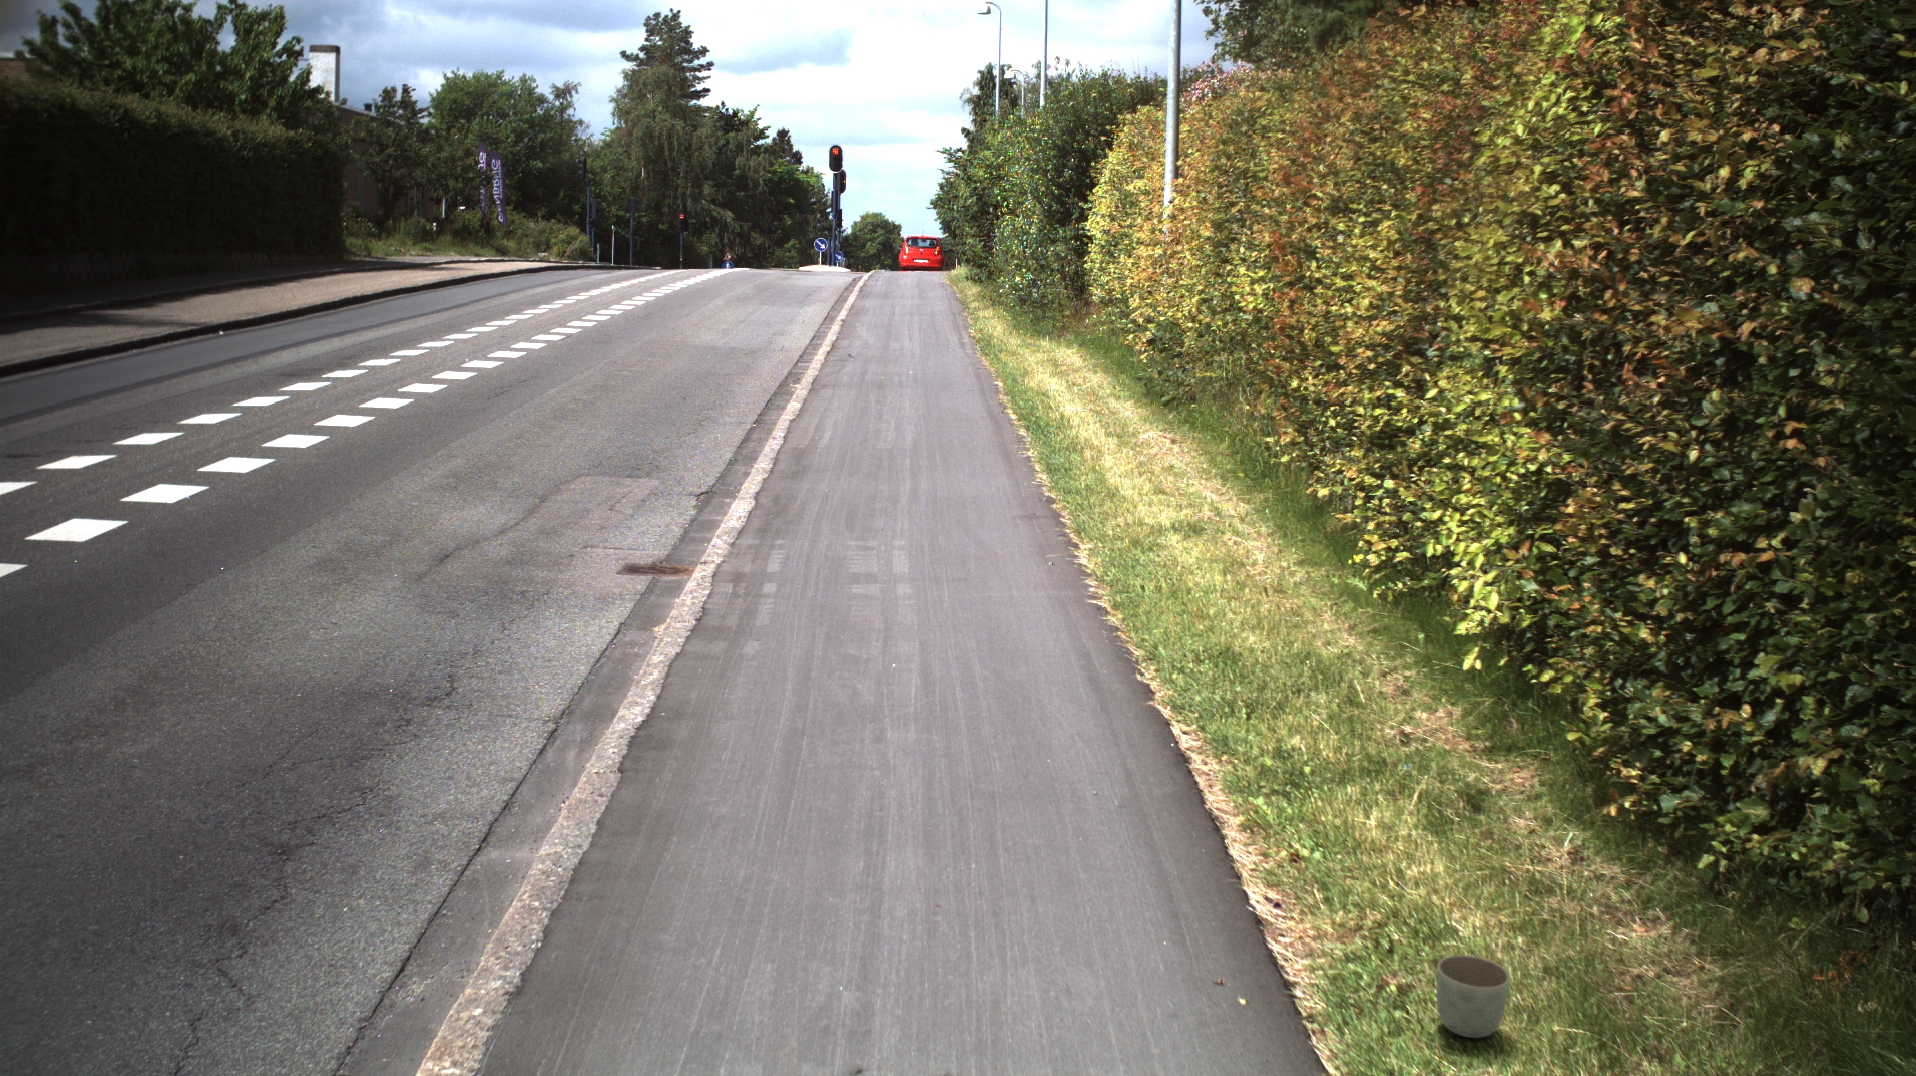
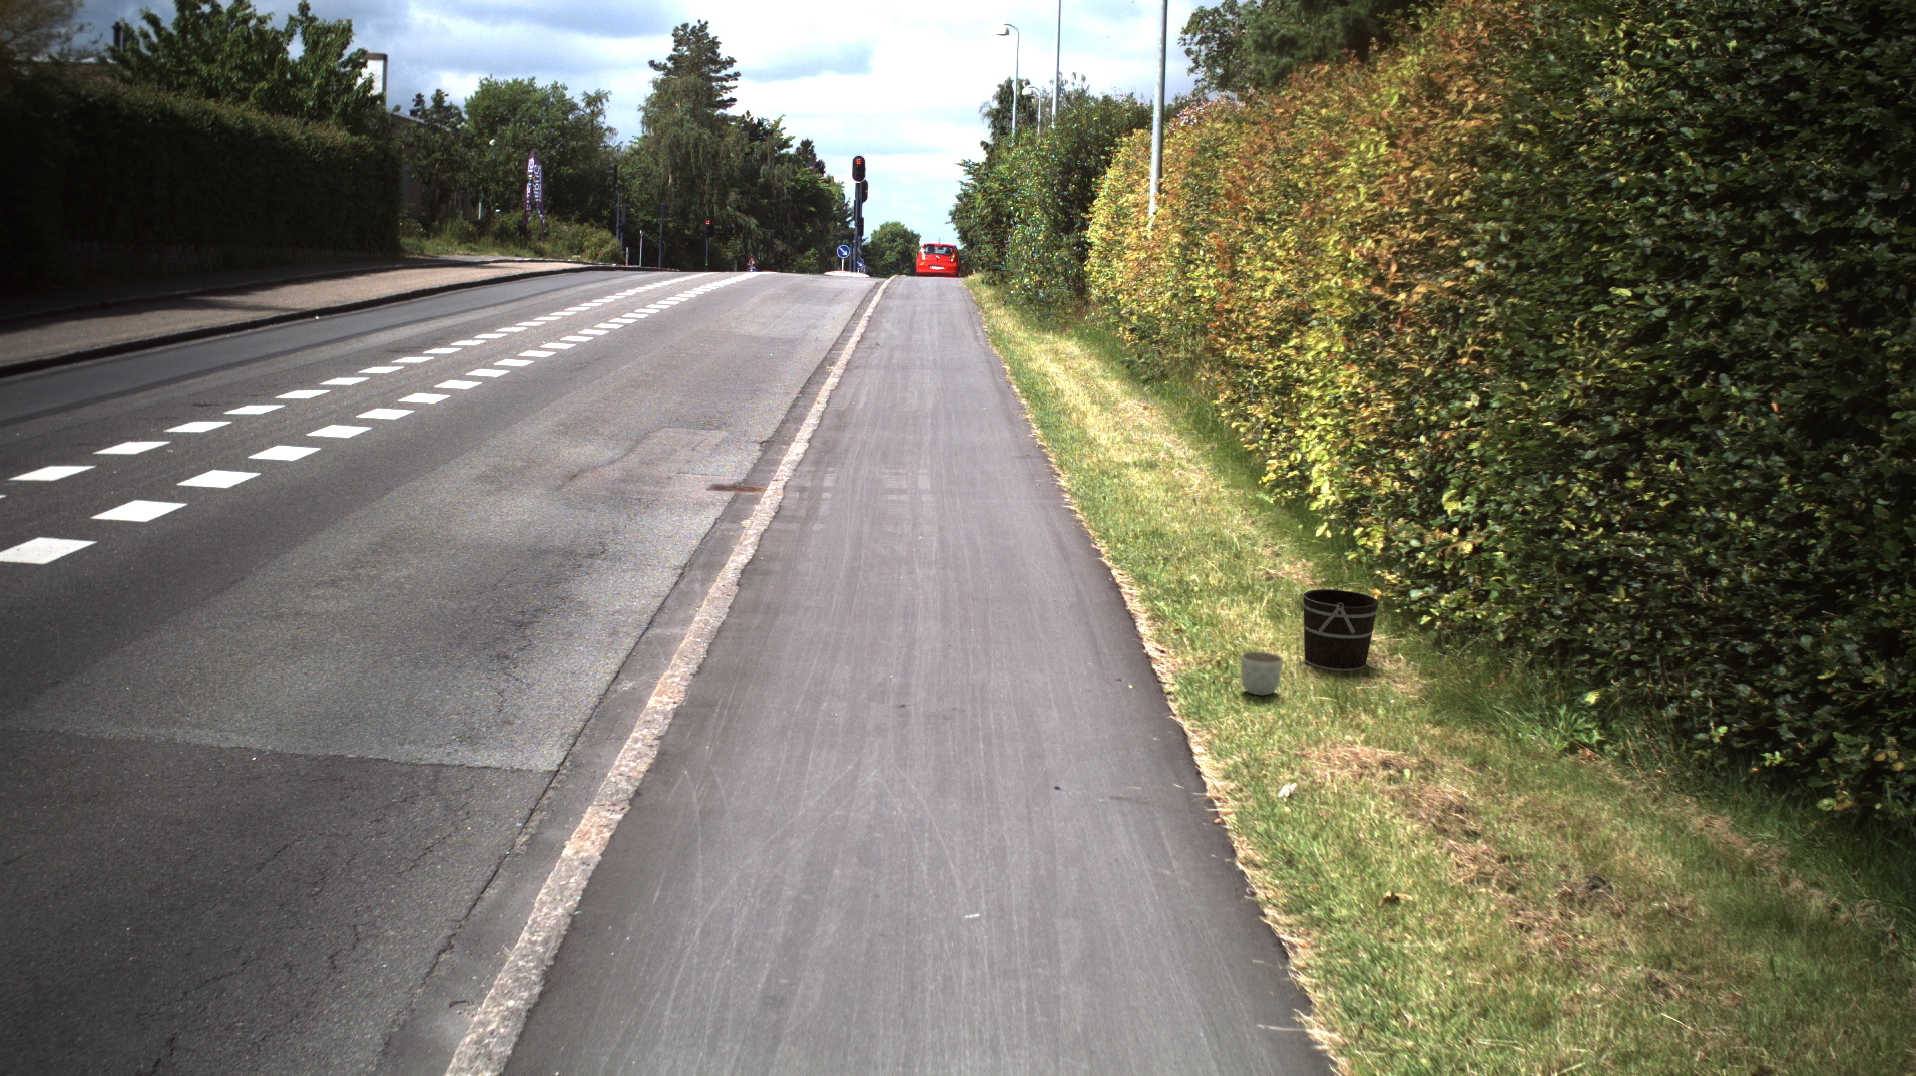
bucket: none [1509,809,1642,962] -> present [1300,586,1378,671]

